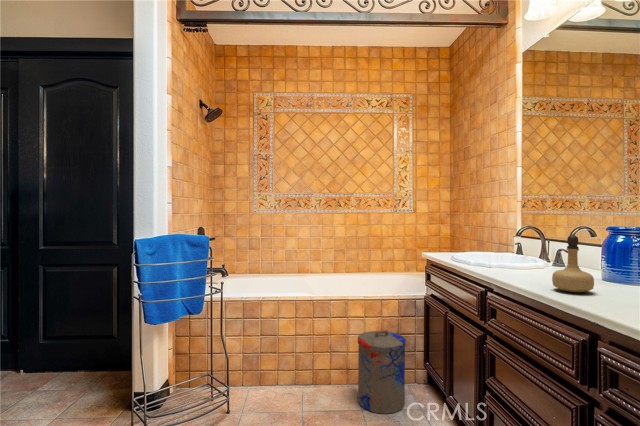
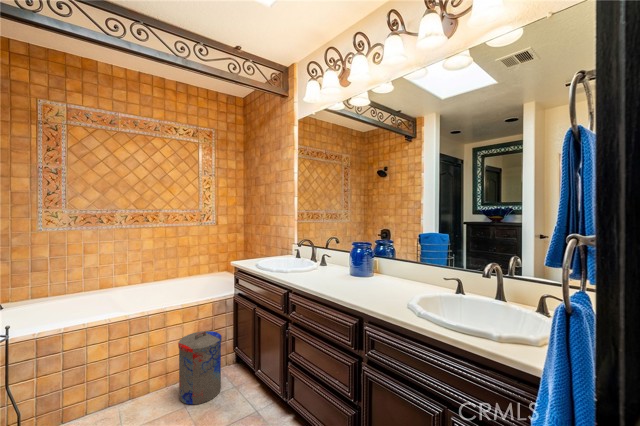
perfume bottle: present [552,235,594,293] -> none [332,253,353,289]

